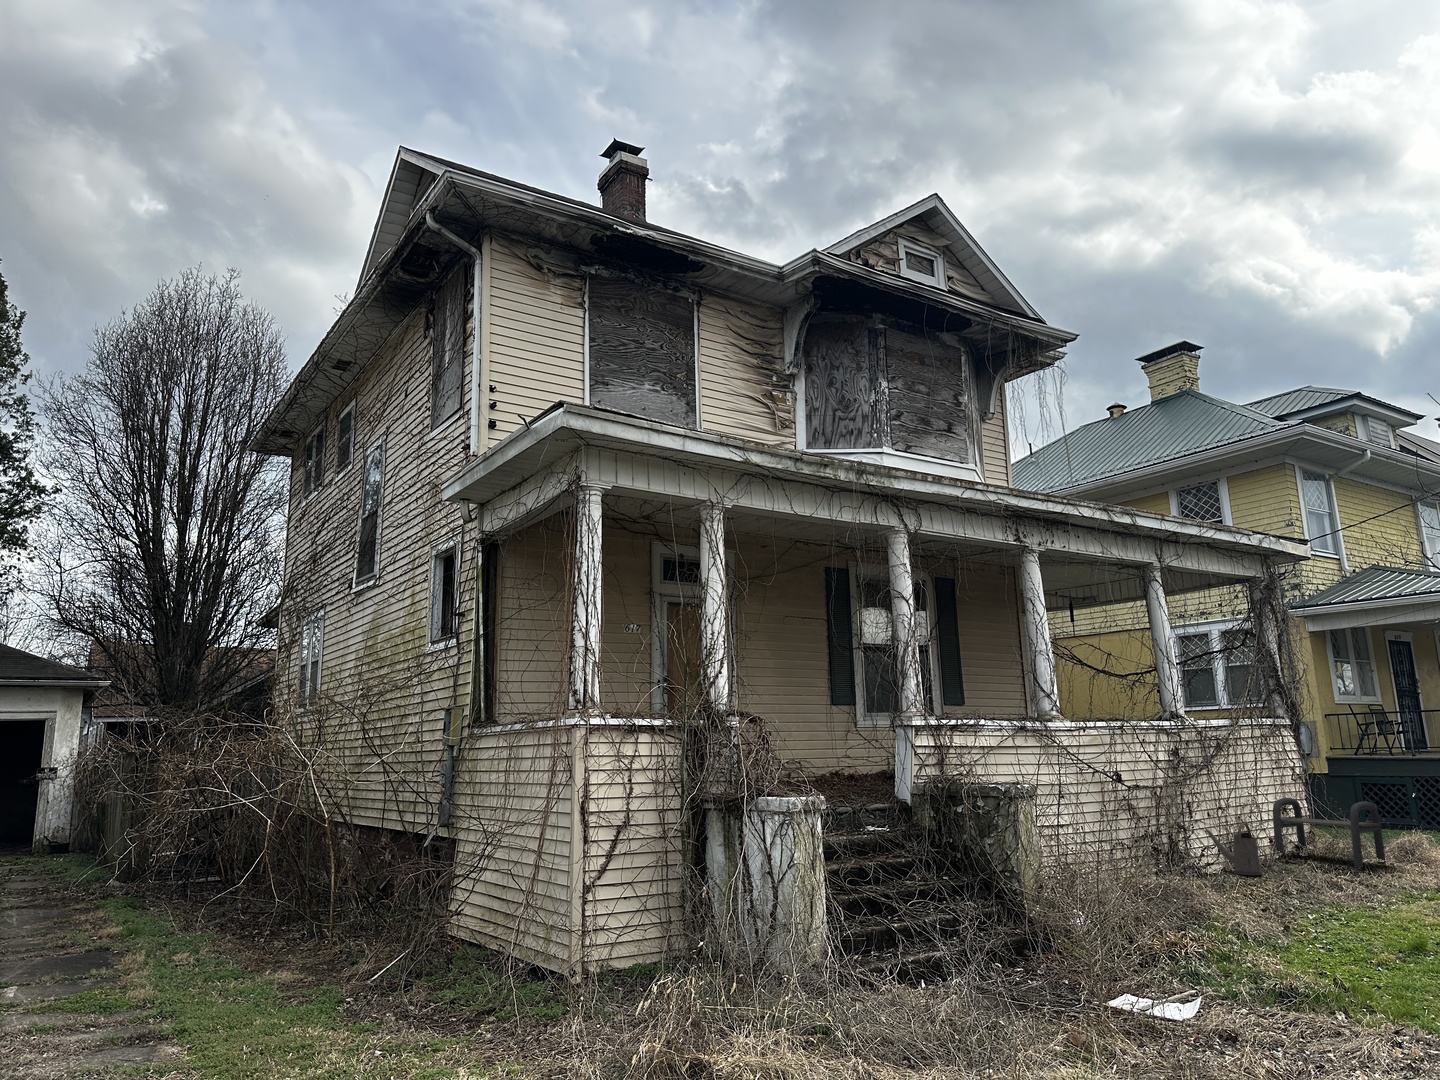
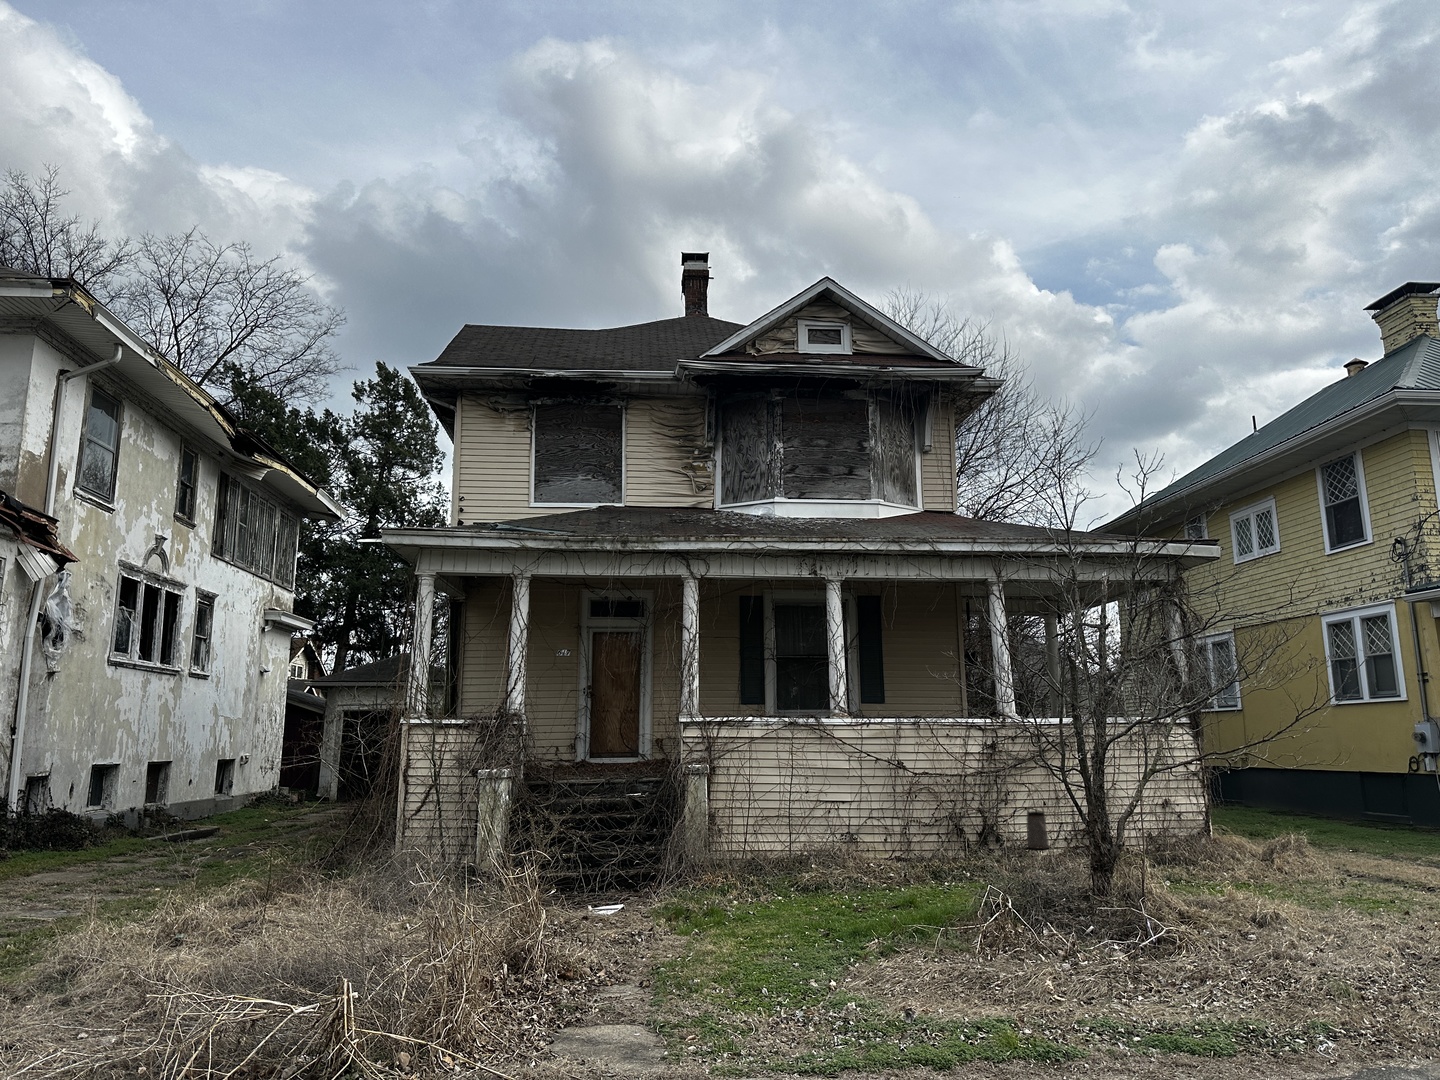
bench: present [1273,798,1386,868] -> none [1124,784,1211,848]

